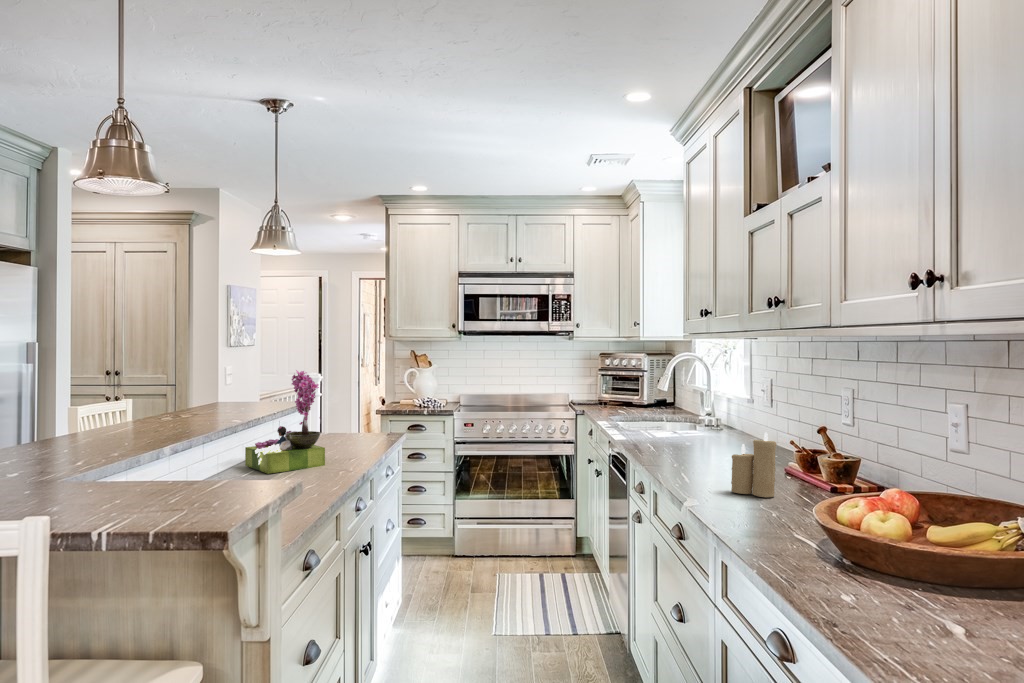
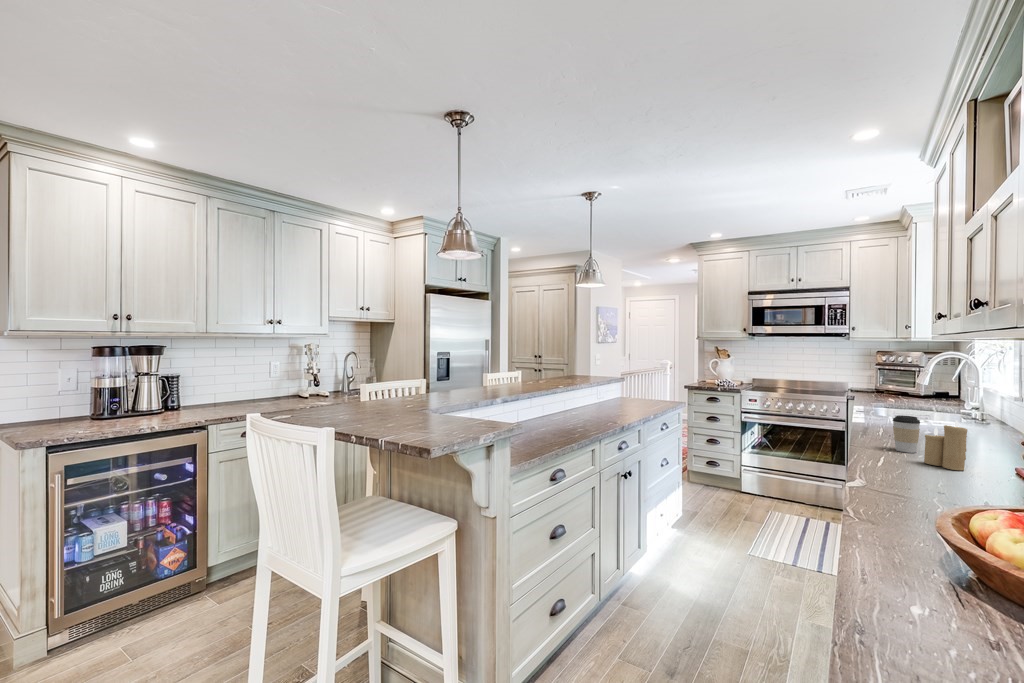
flower arrangement: present [245,370,325,474] -> none [596,360,638,416]
coffee cup: none [684,431,713,480] -> present [893,415,920,453]

